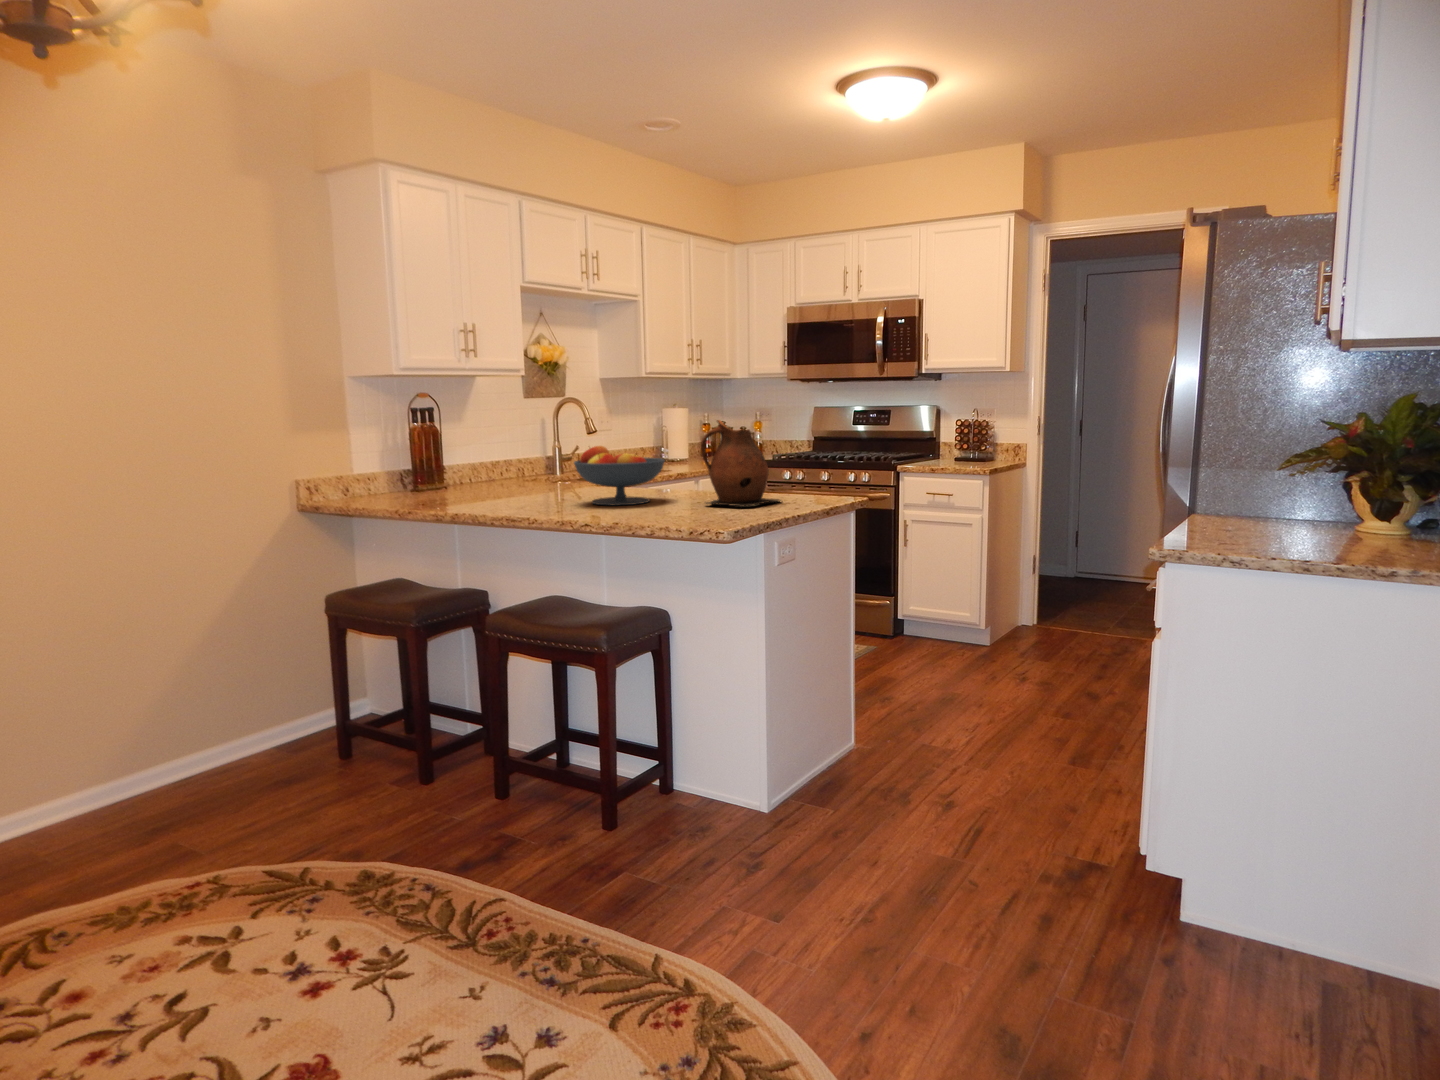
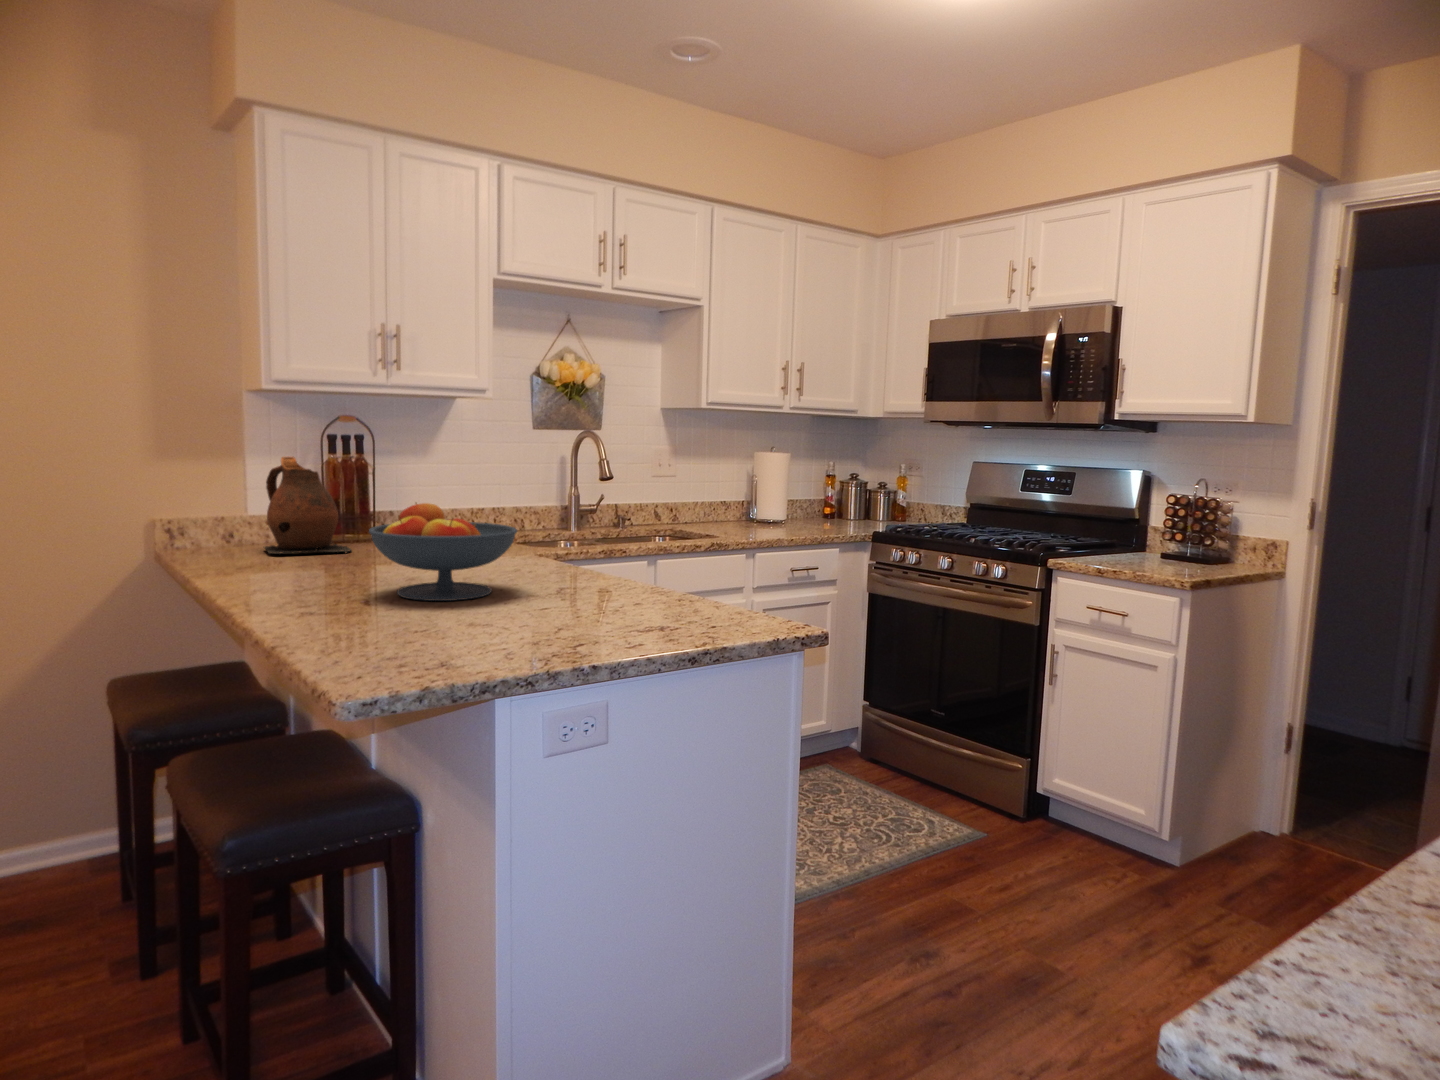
ceramic pitcher: present [701,420,780,507] -> present [264,457,352,554]

